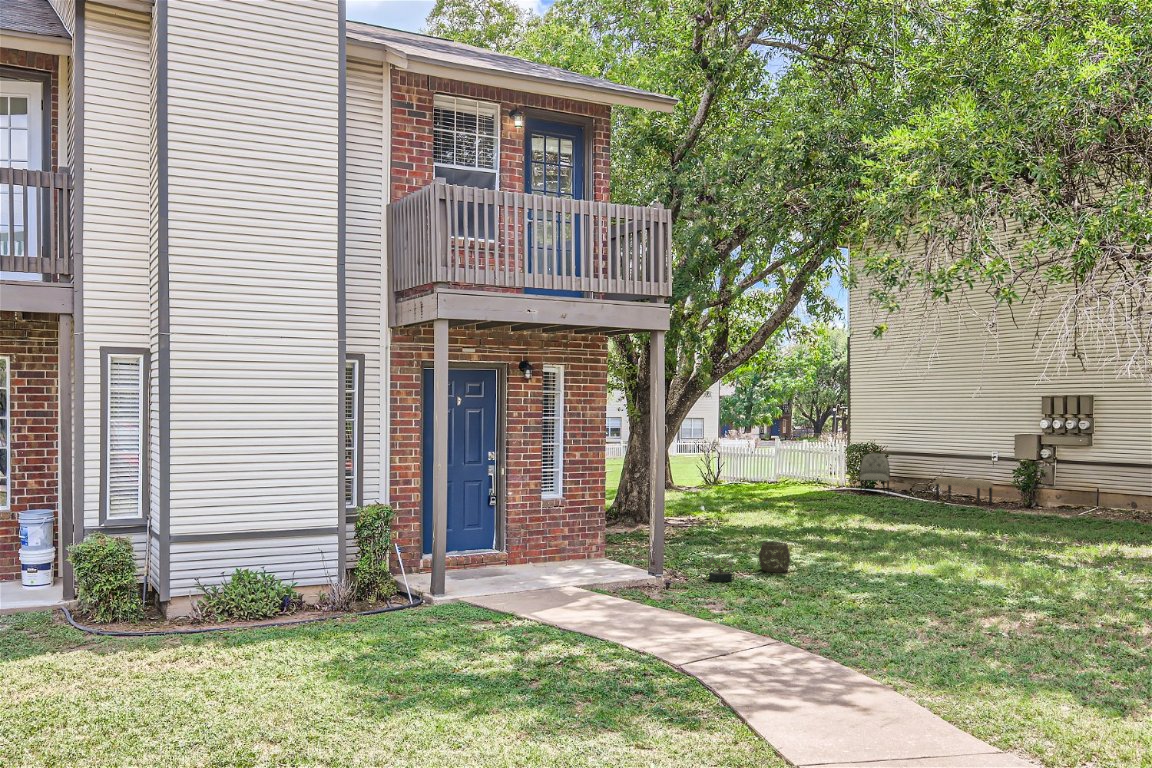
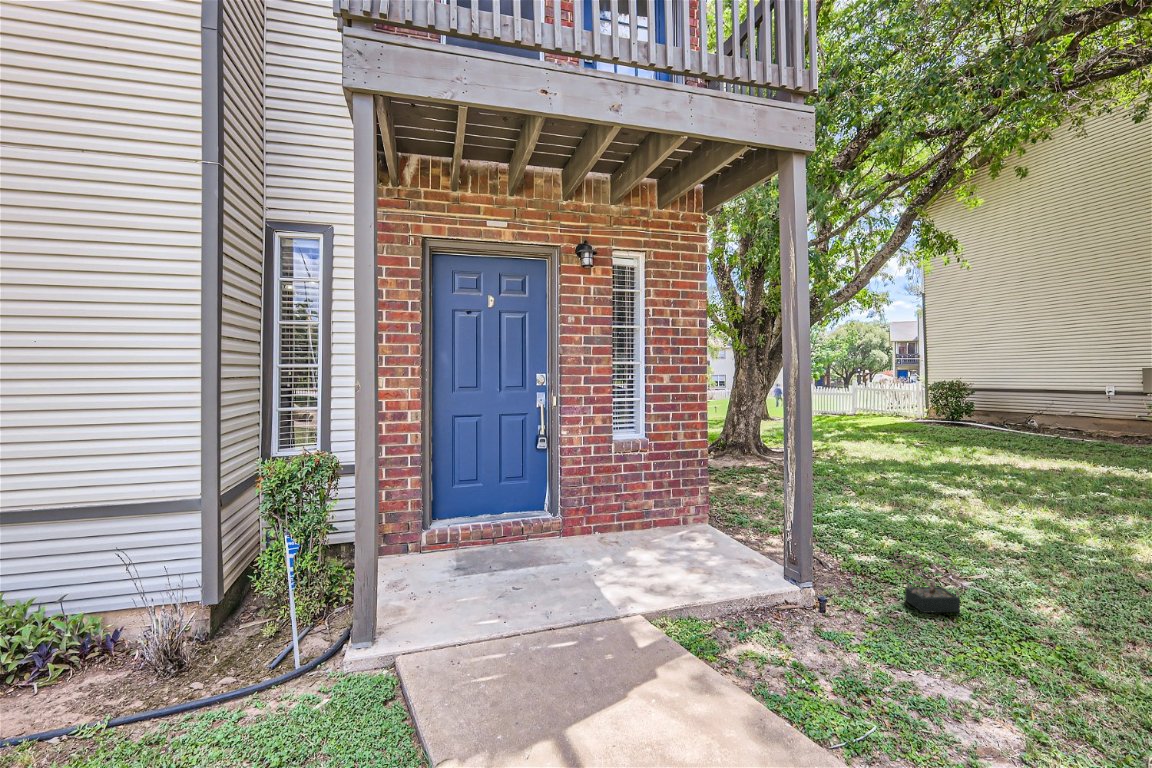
armchair: present [860,453,890,494] -> none [952,390,988,430]
bench: present [935,477,993,505] -> none [1048,413,1131,442]
woven basket: present [759,542,791,572] -> none [977,521,1052,583]

